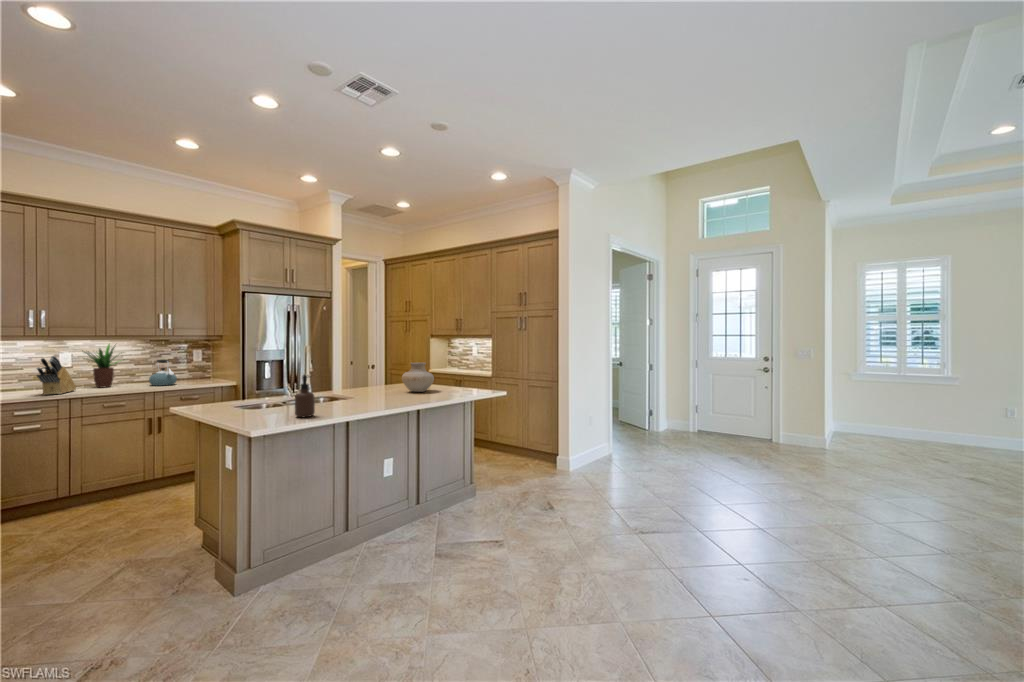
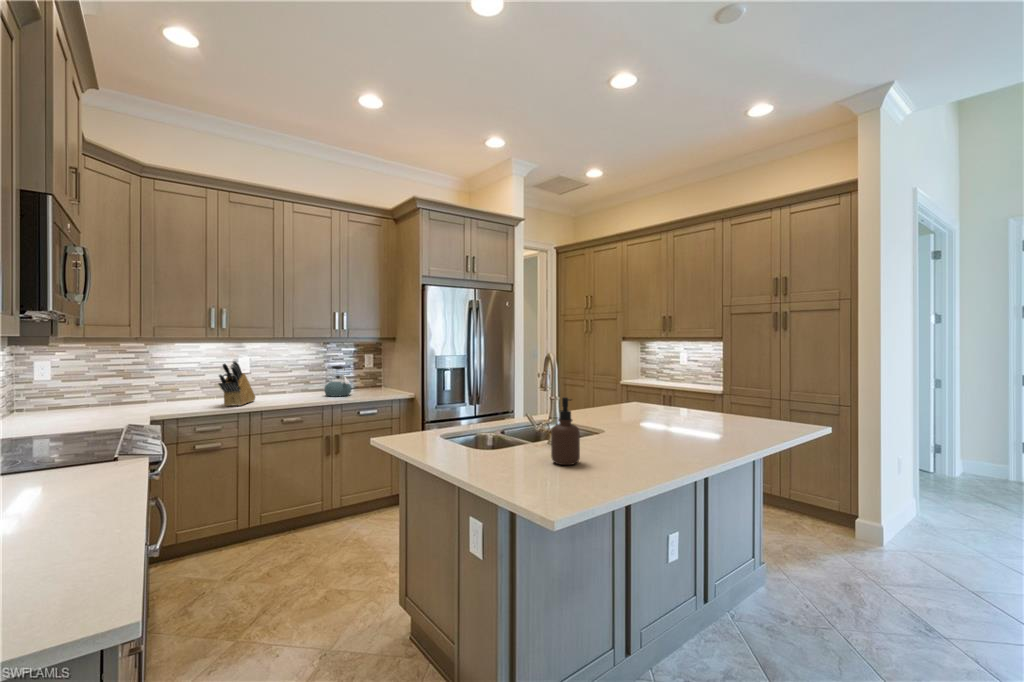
potted plant: present [84,344,121,388] -> none [259,346,303,398]
vase: present [402,363,434,392] -> none [643,375,692,418]

